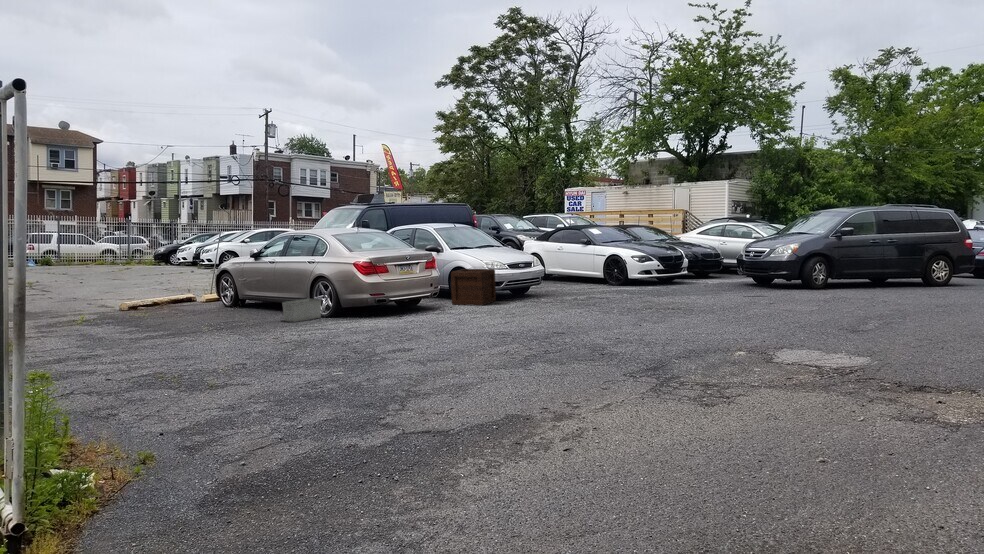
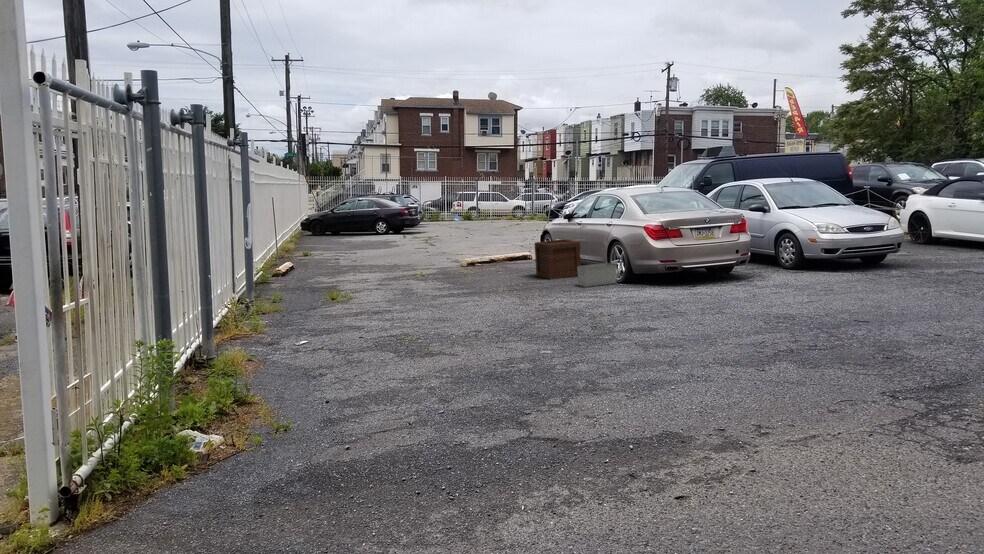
wooden crate: present [451,269,496,306] -> present [535,239,581,279]

